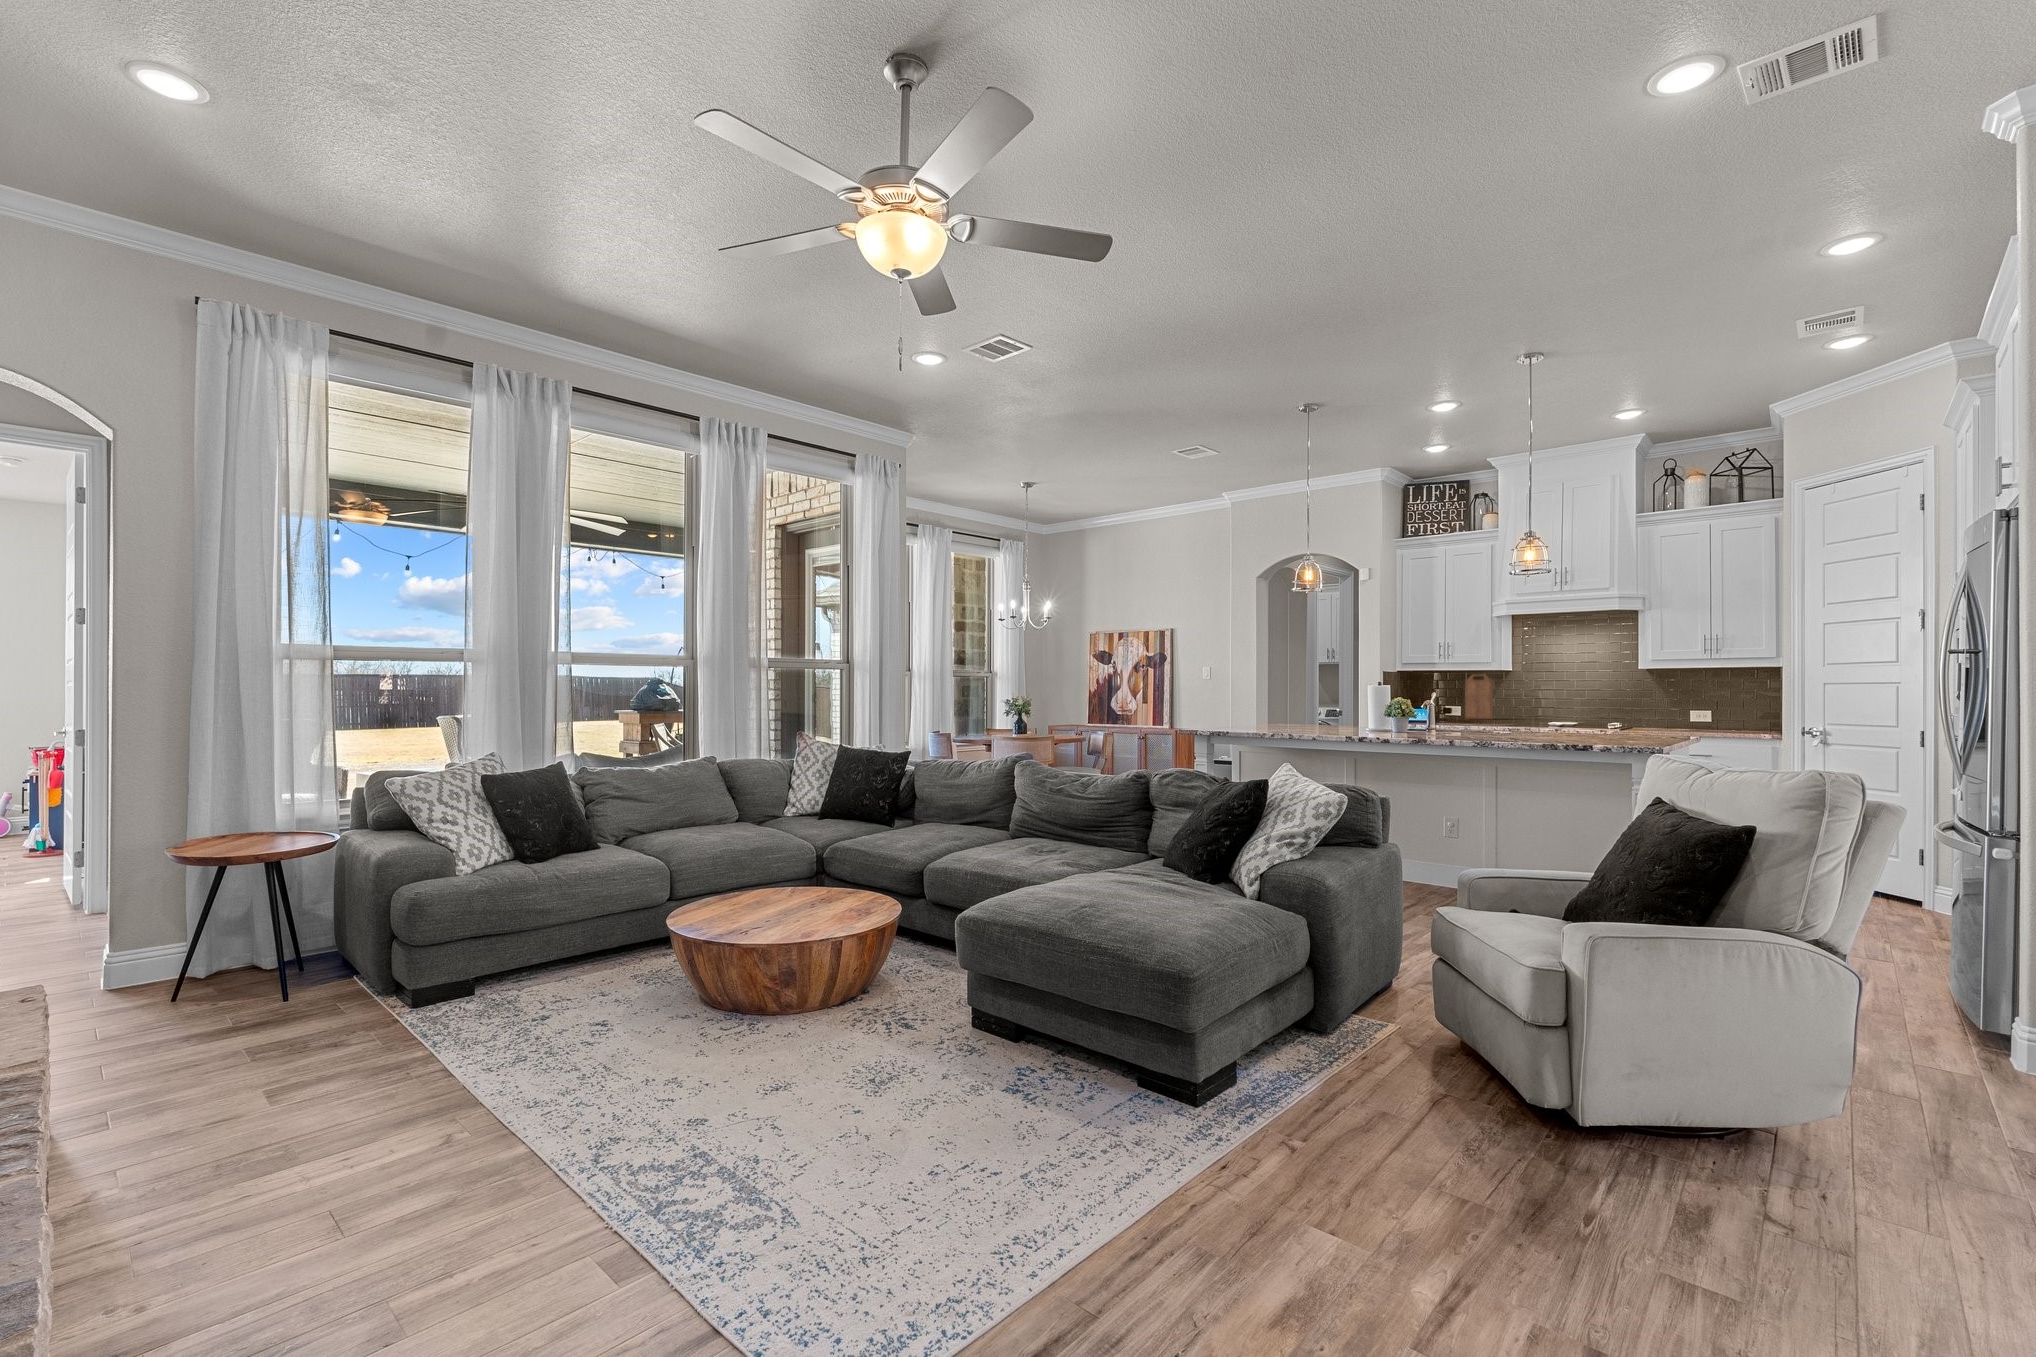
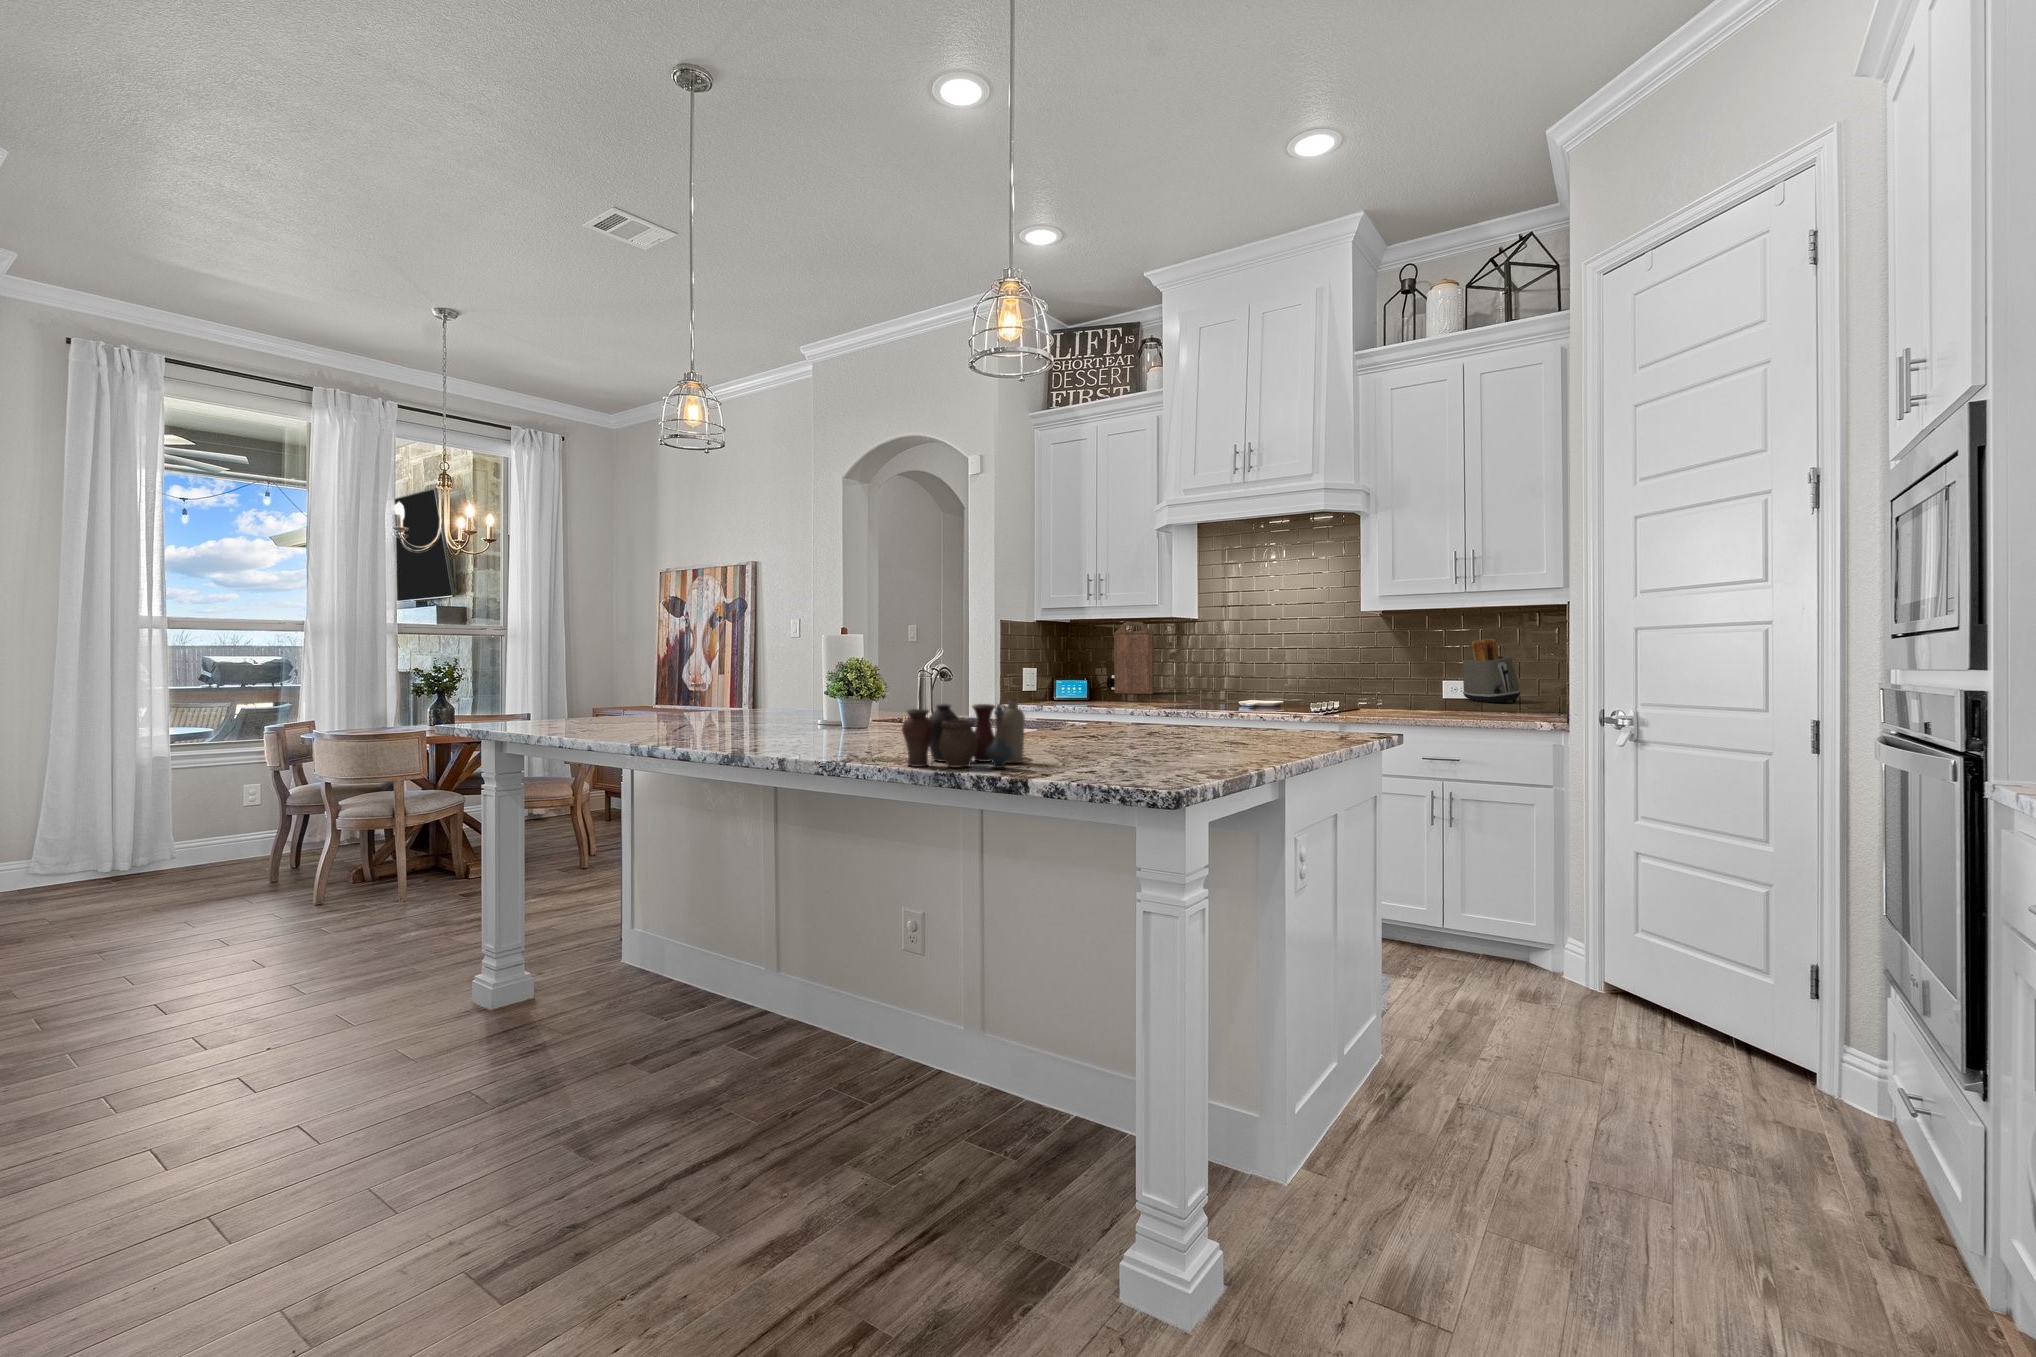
toaster: none [1707,688,1748,727] -> present [1463,639,1521,703]
vase: none [1478,712,1532,741] -> present [902,699,1025,768]

